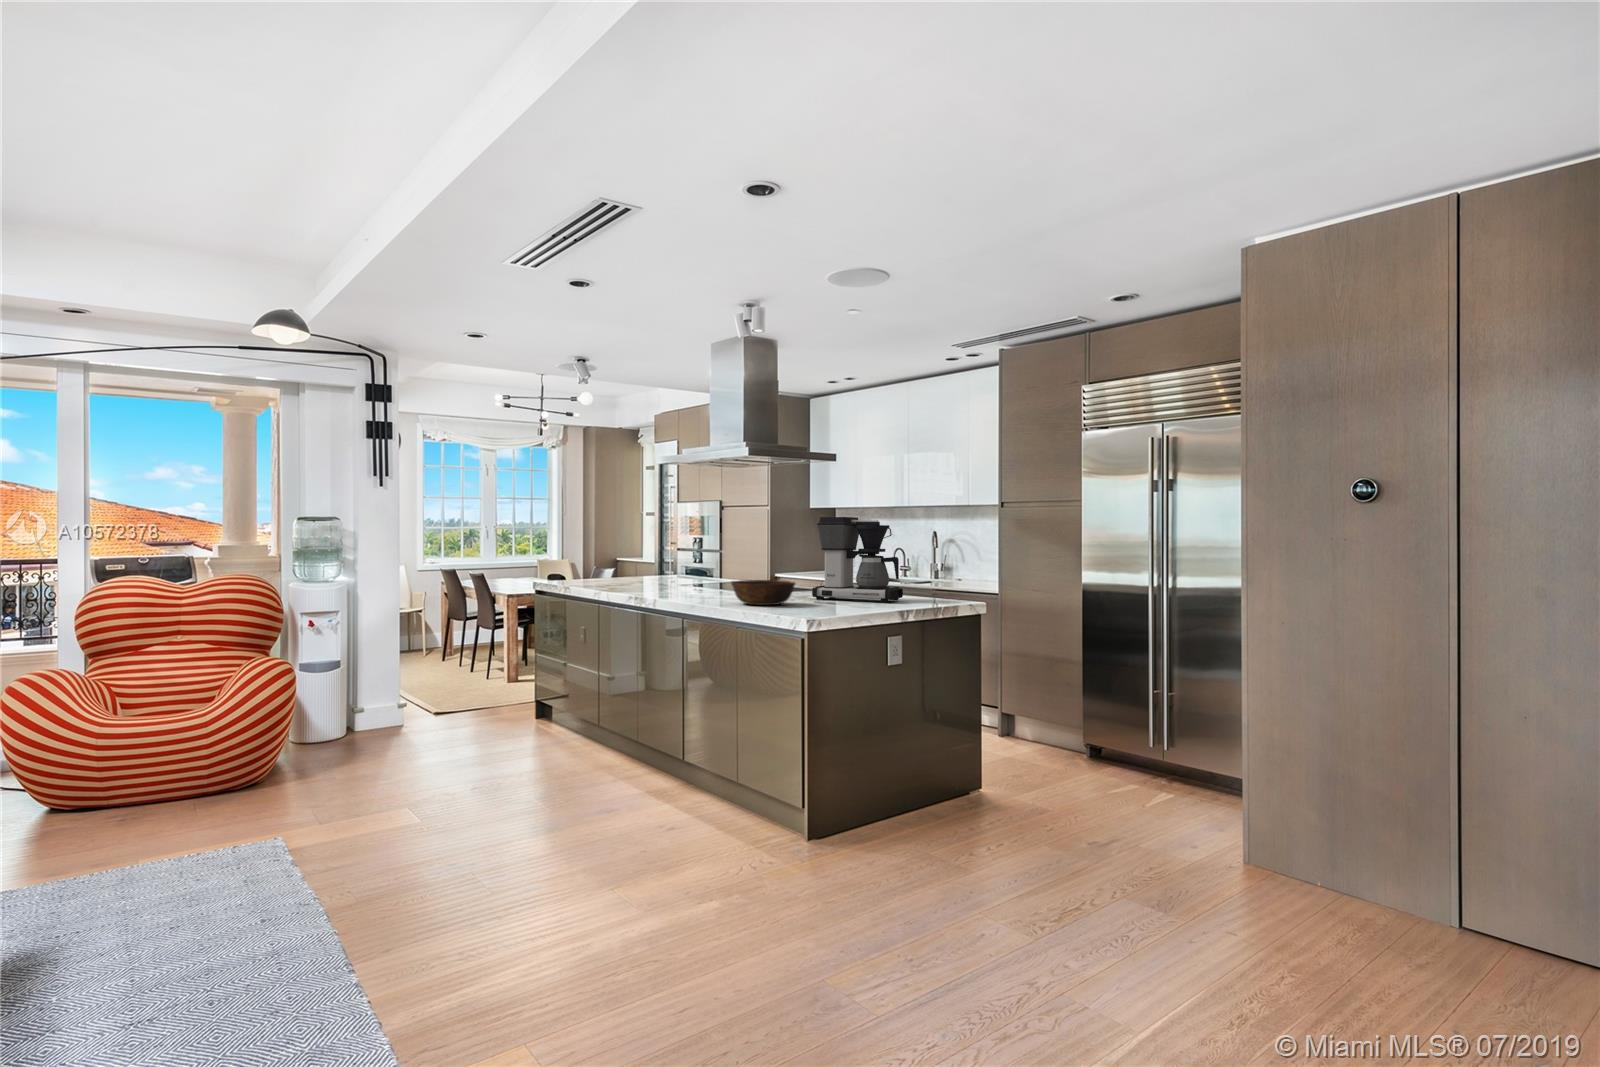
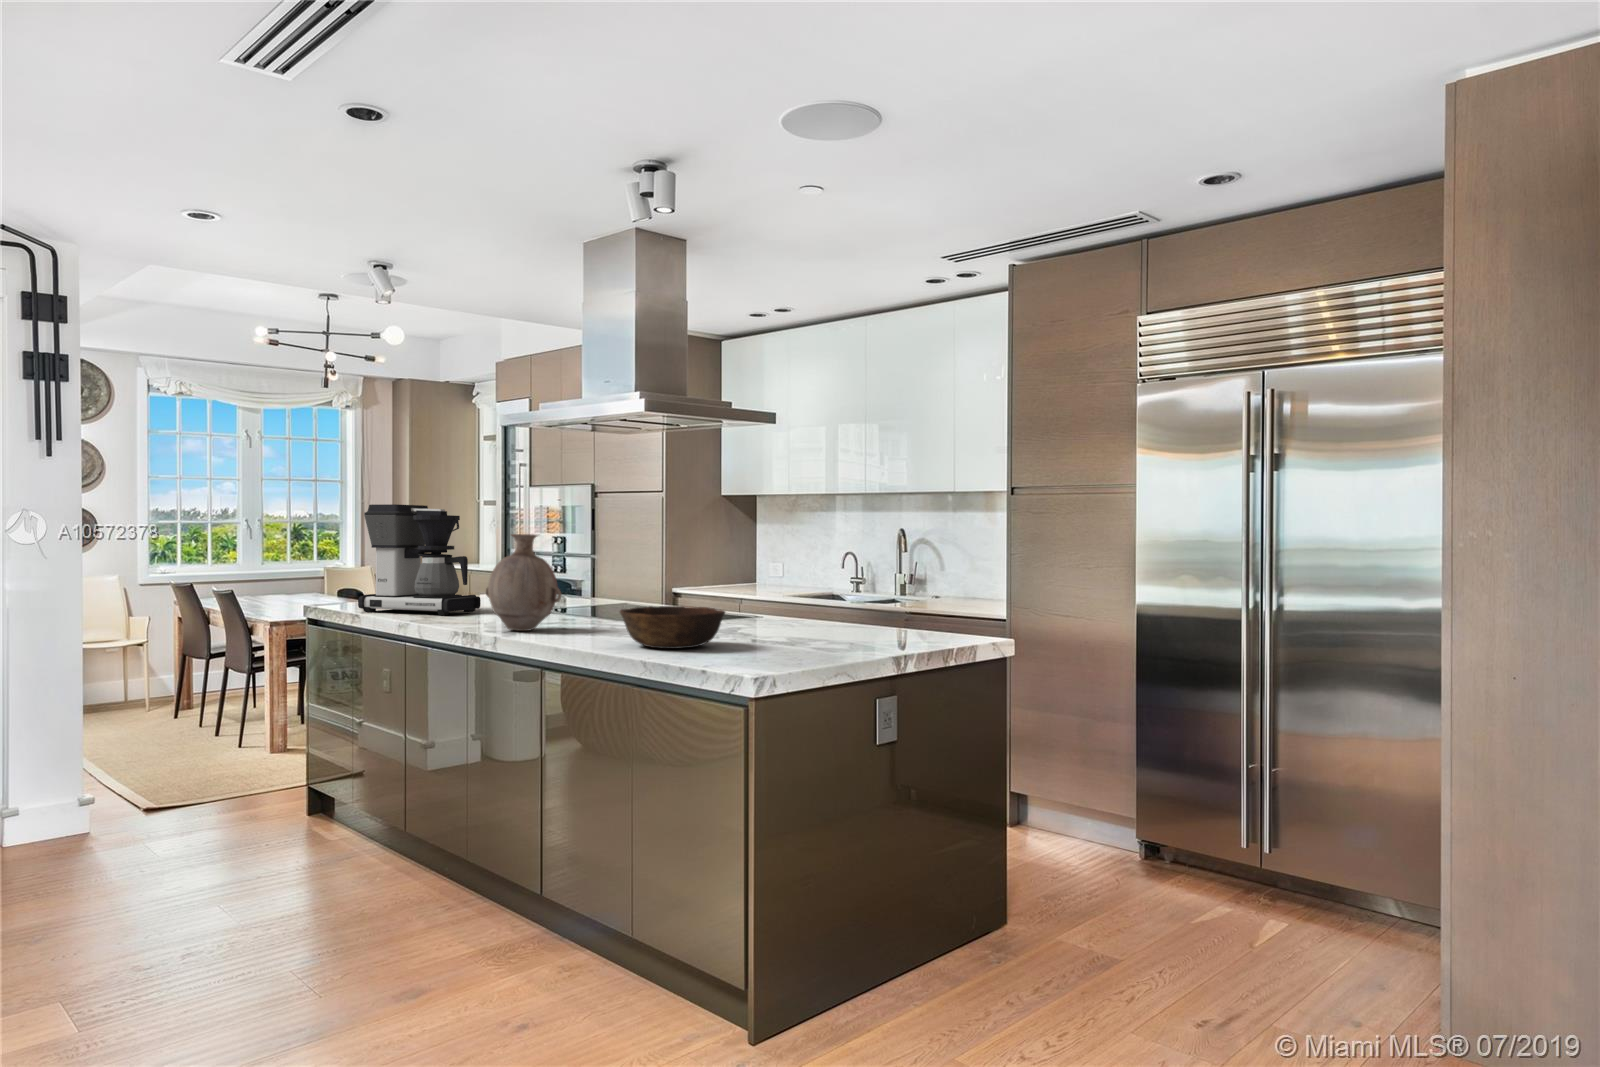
coffee maker: present [812,517,903,603] -> present [358,504,481,615]
vase: none [650,535,697,596] -> present [486,534,561,631]

